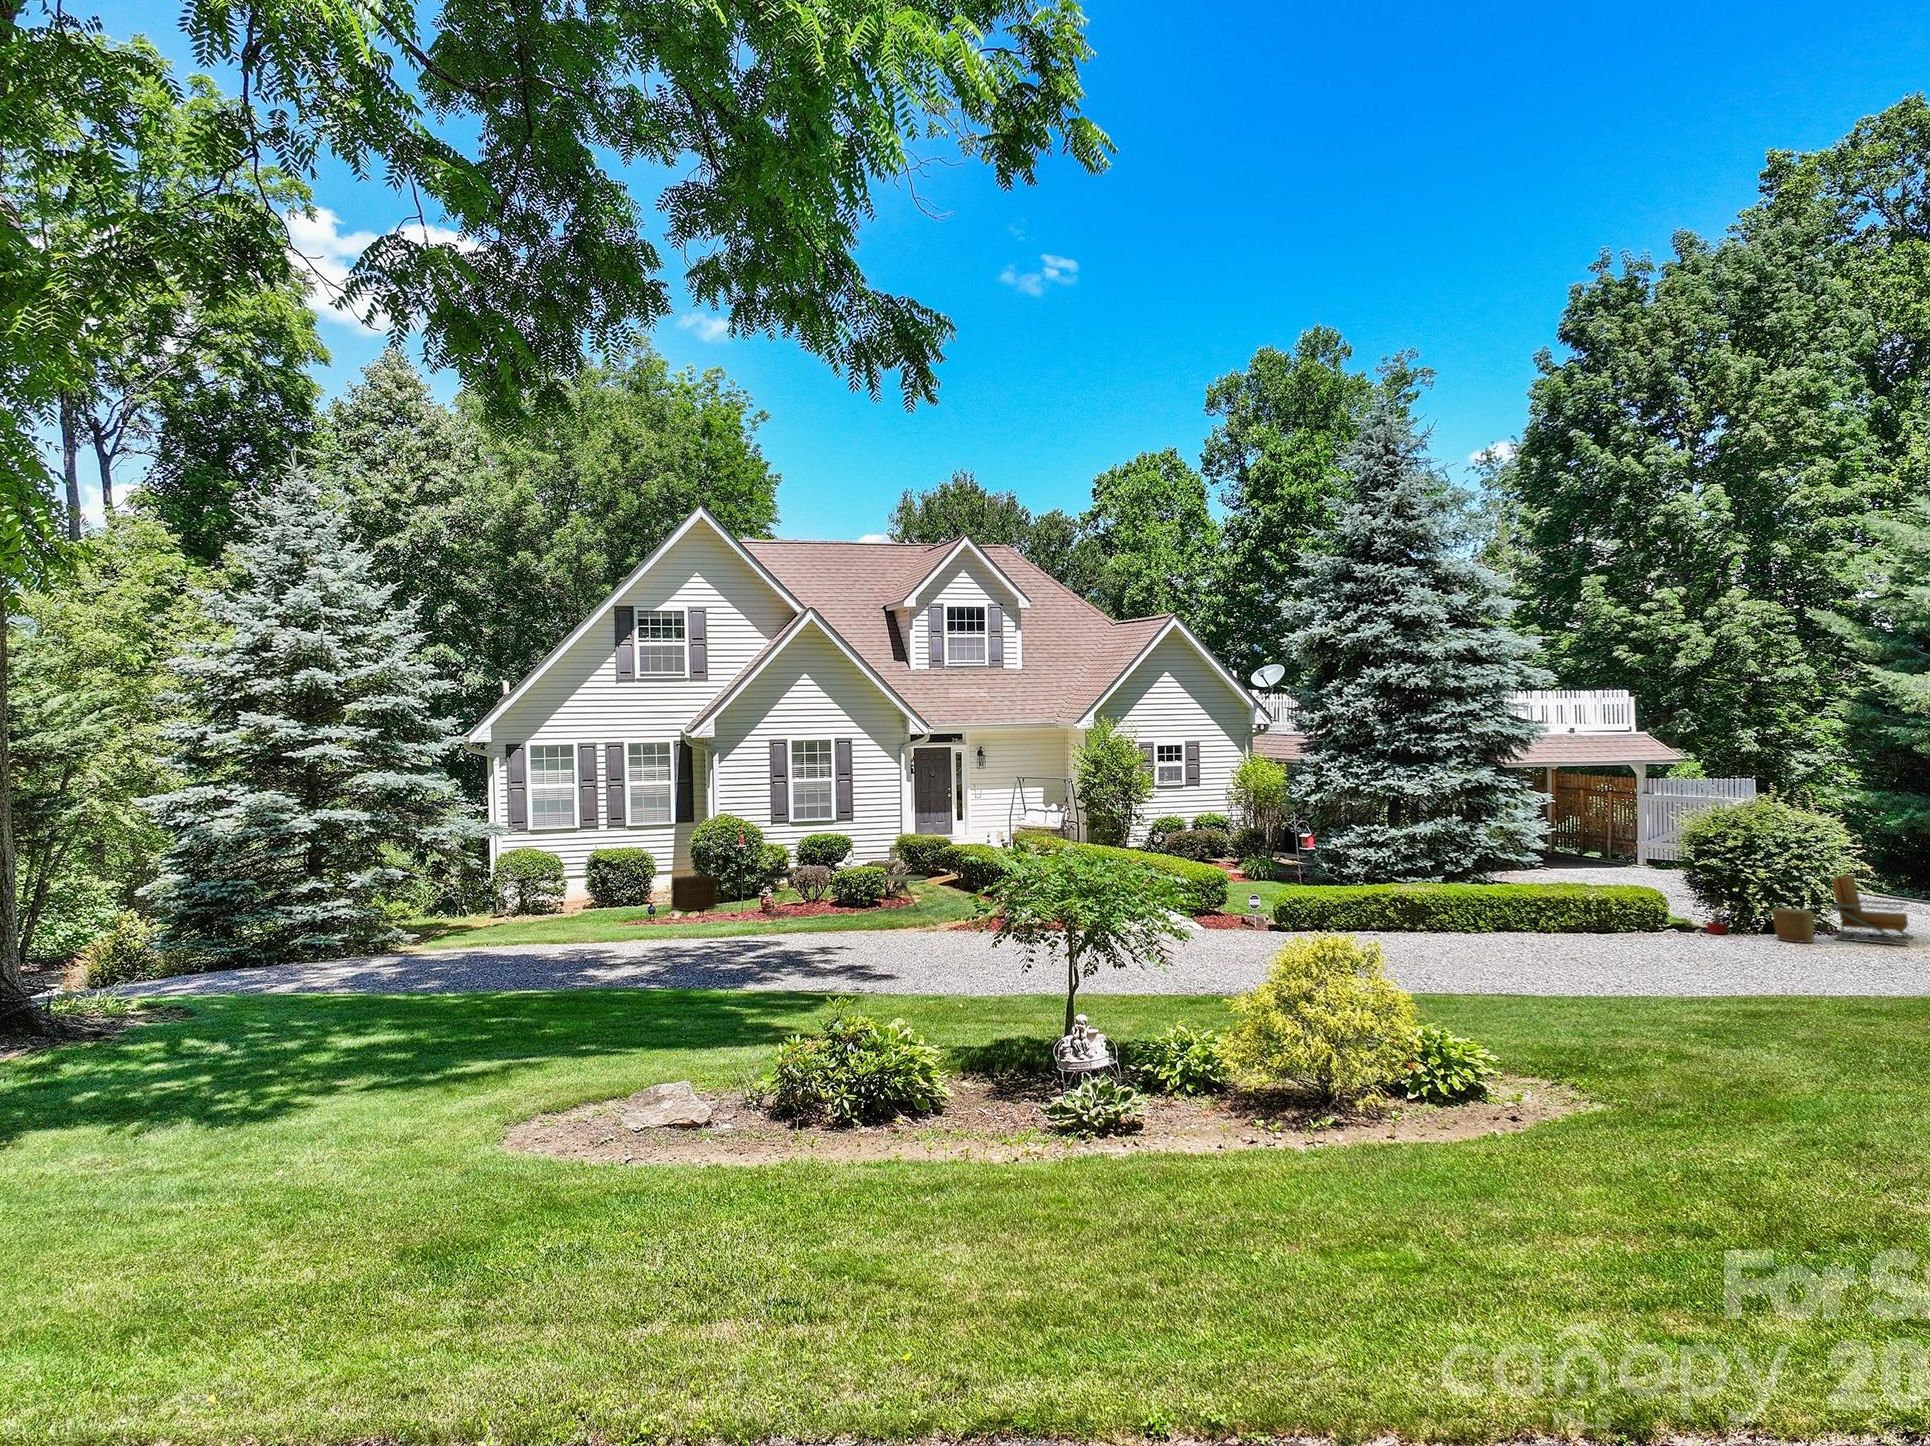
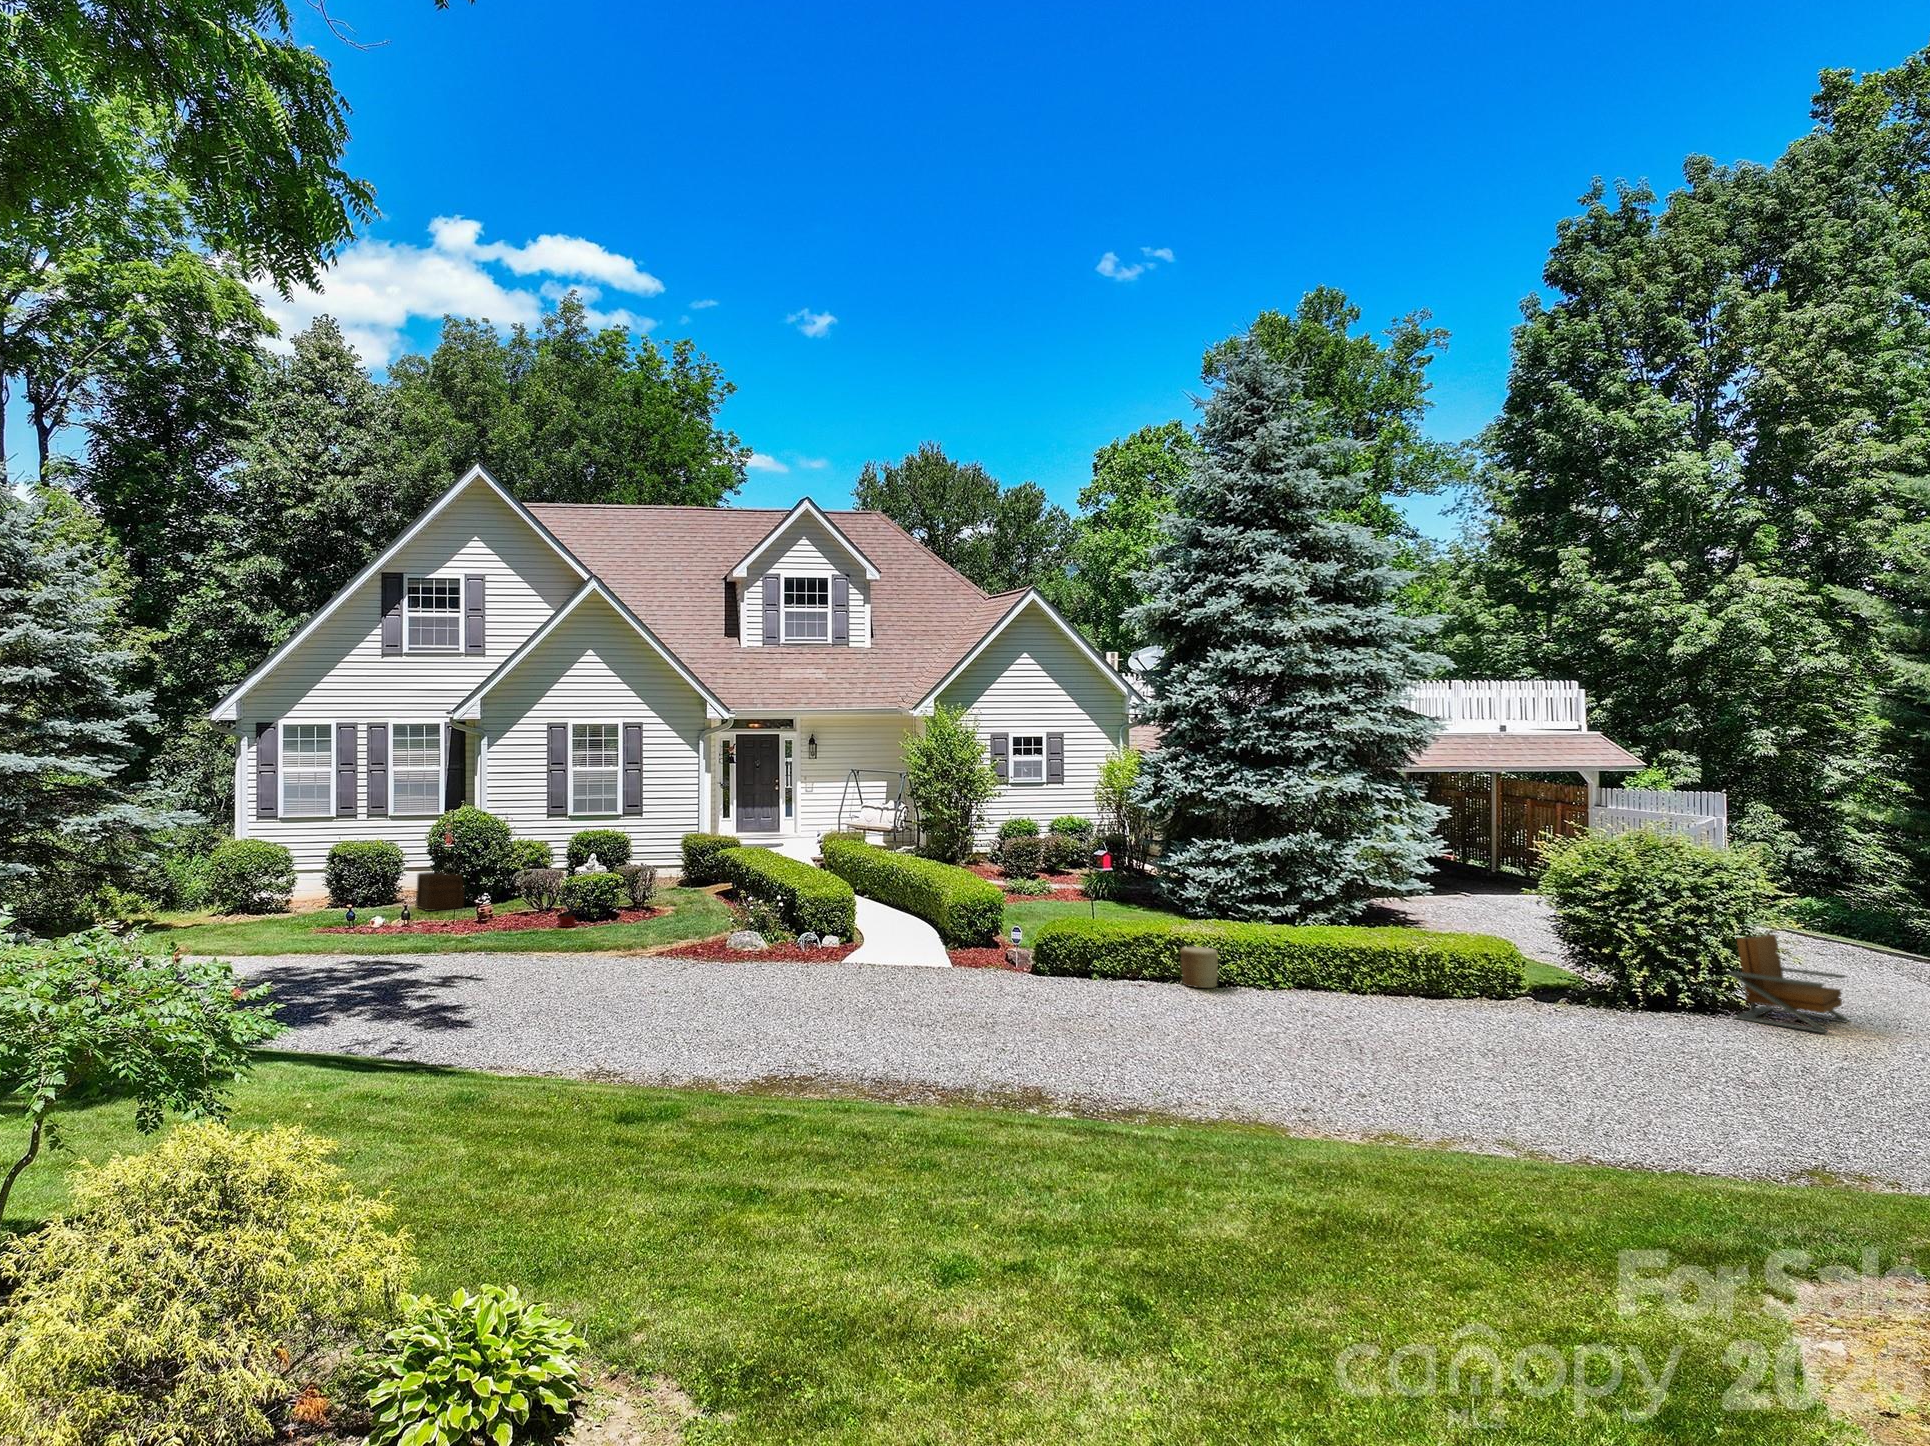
stool: present [764,871,793,916] -> none [500,871,534,921]
round table: present [880,875,926,910] -> none [624,881,681,924]
decorative plant: present [1706,898,1727,934] -> present [559,893,579,927]
woven basket: present [1772,908,1814,943] -> present [1180,947,1218,988]

